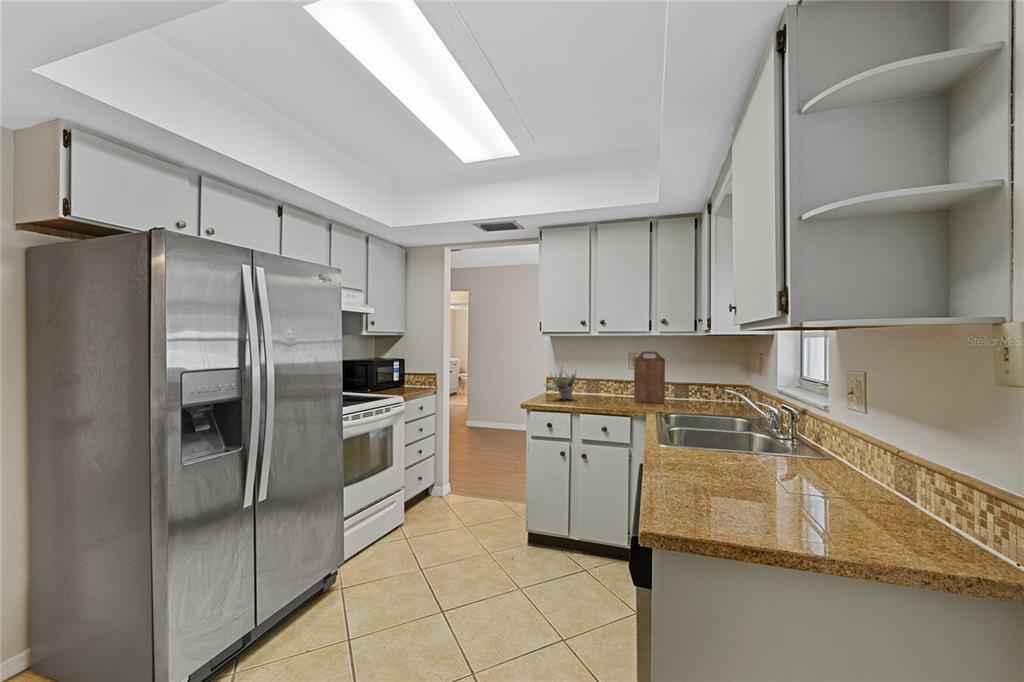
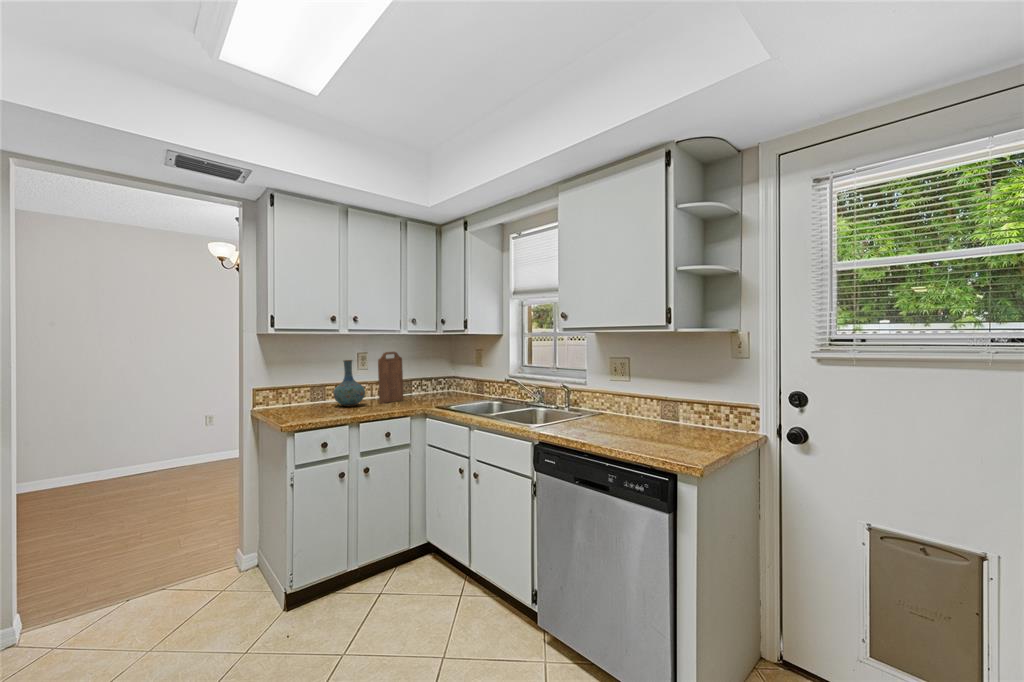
vase: none [591,357,620,400] -> present [333,360,365,406]
succulent plant: present [544,367,576,399] -> none [297,371,330,413]

